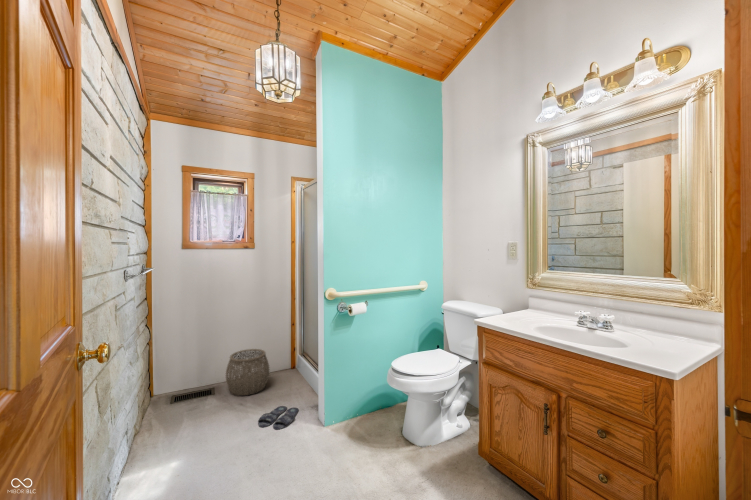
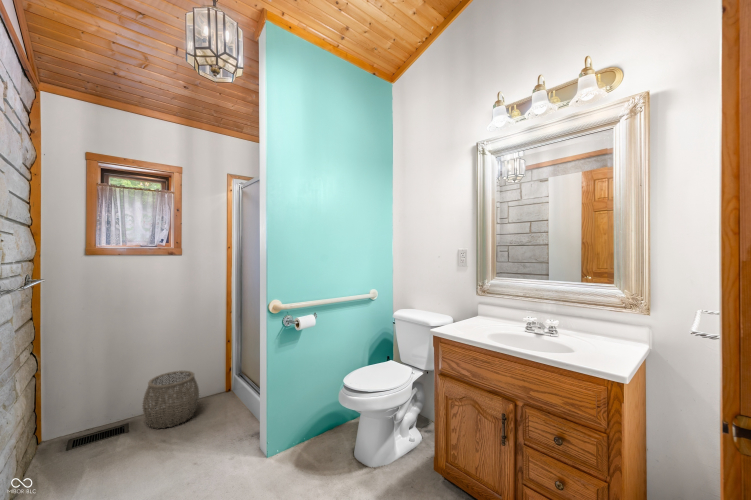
slippers: present [258,406,299,430] -> none [184,436,235,467]

